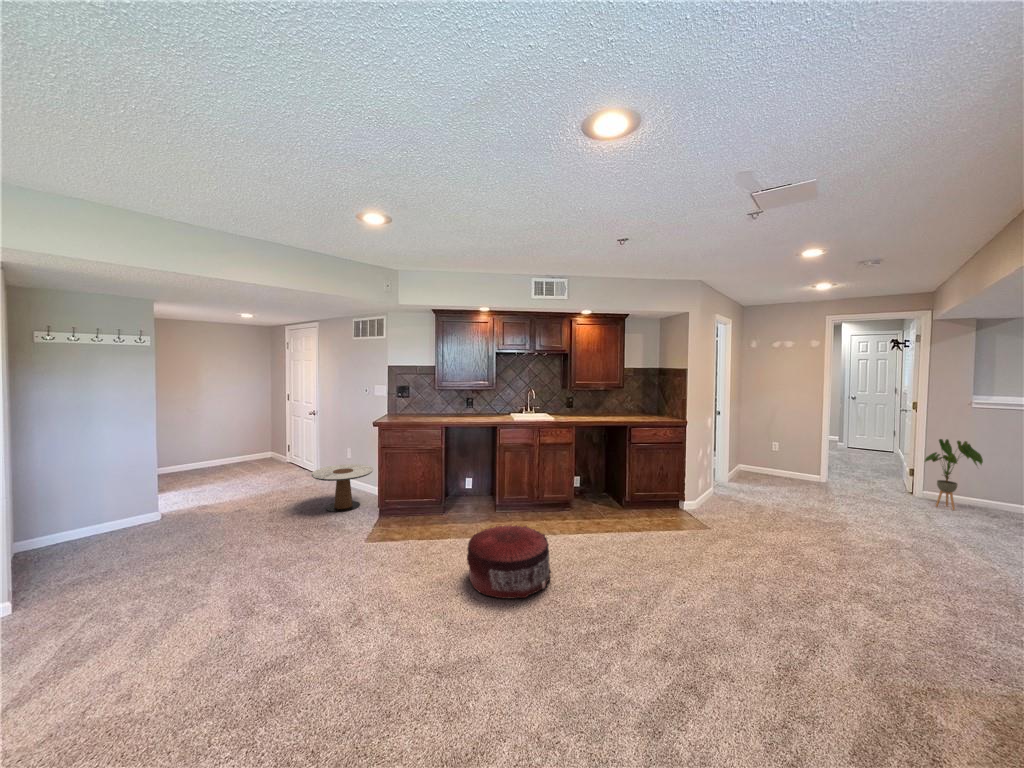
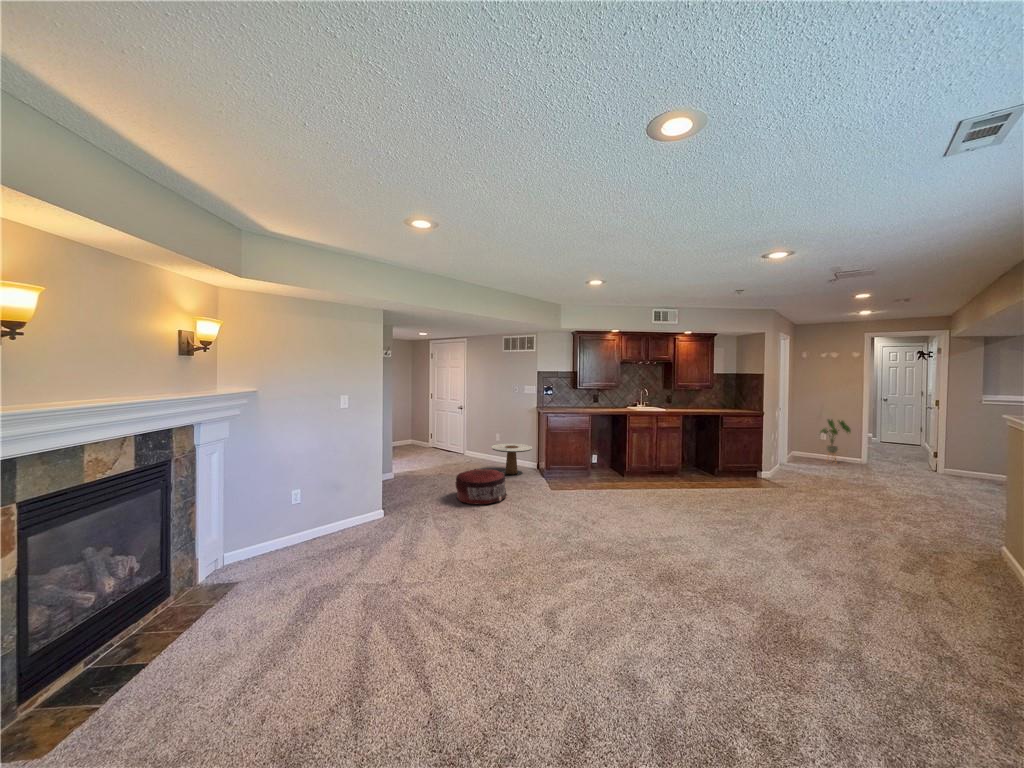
house plant: present [925,439,983,510] -> present [821,419,851,463]
pouf: present [467,525,551,599] -> present [456,469,507,505]

